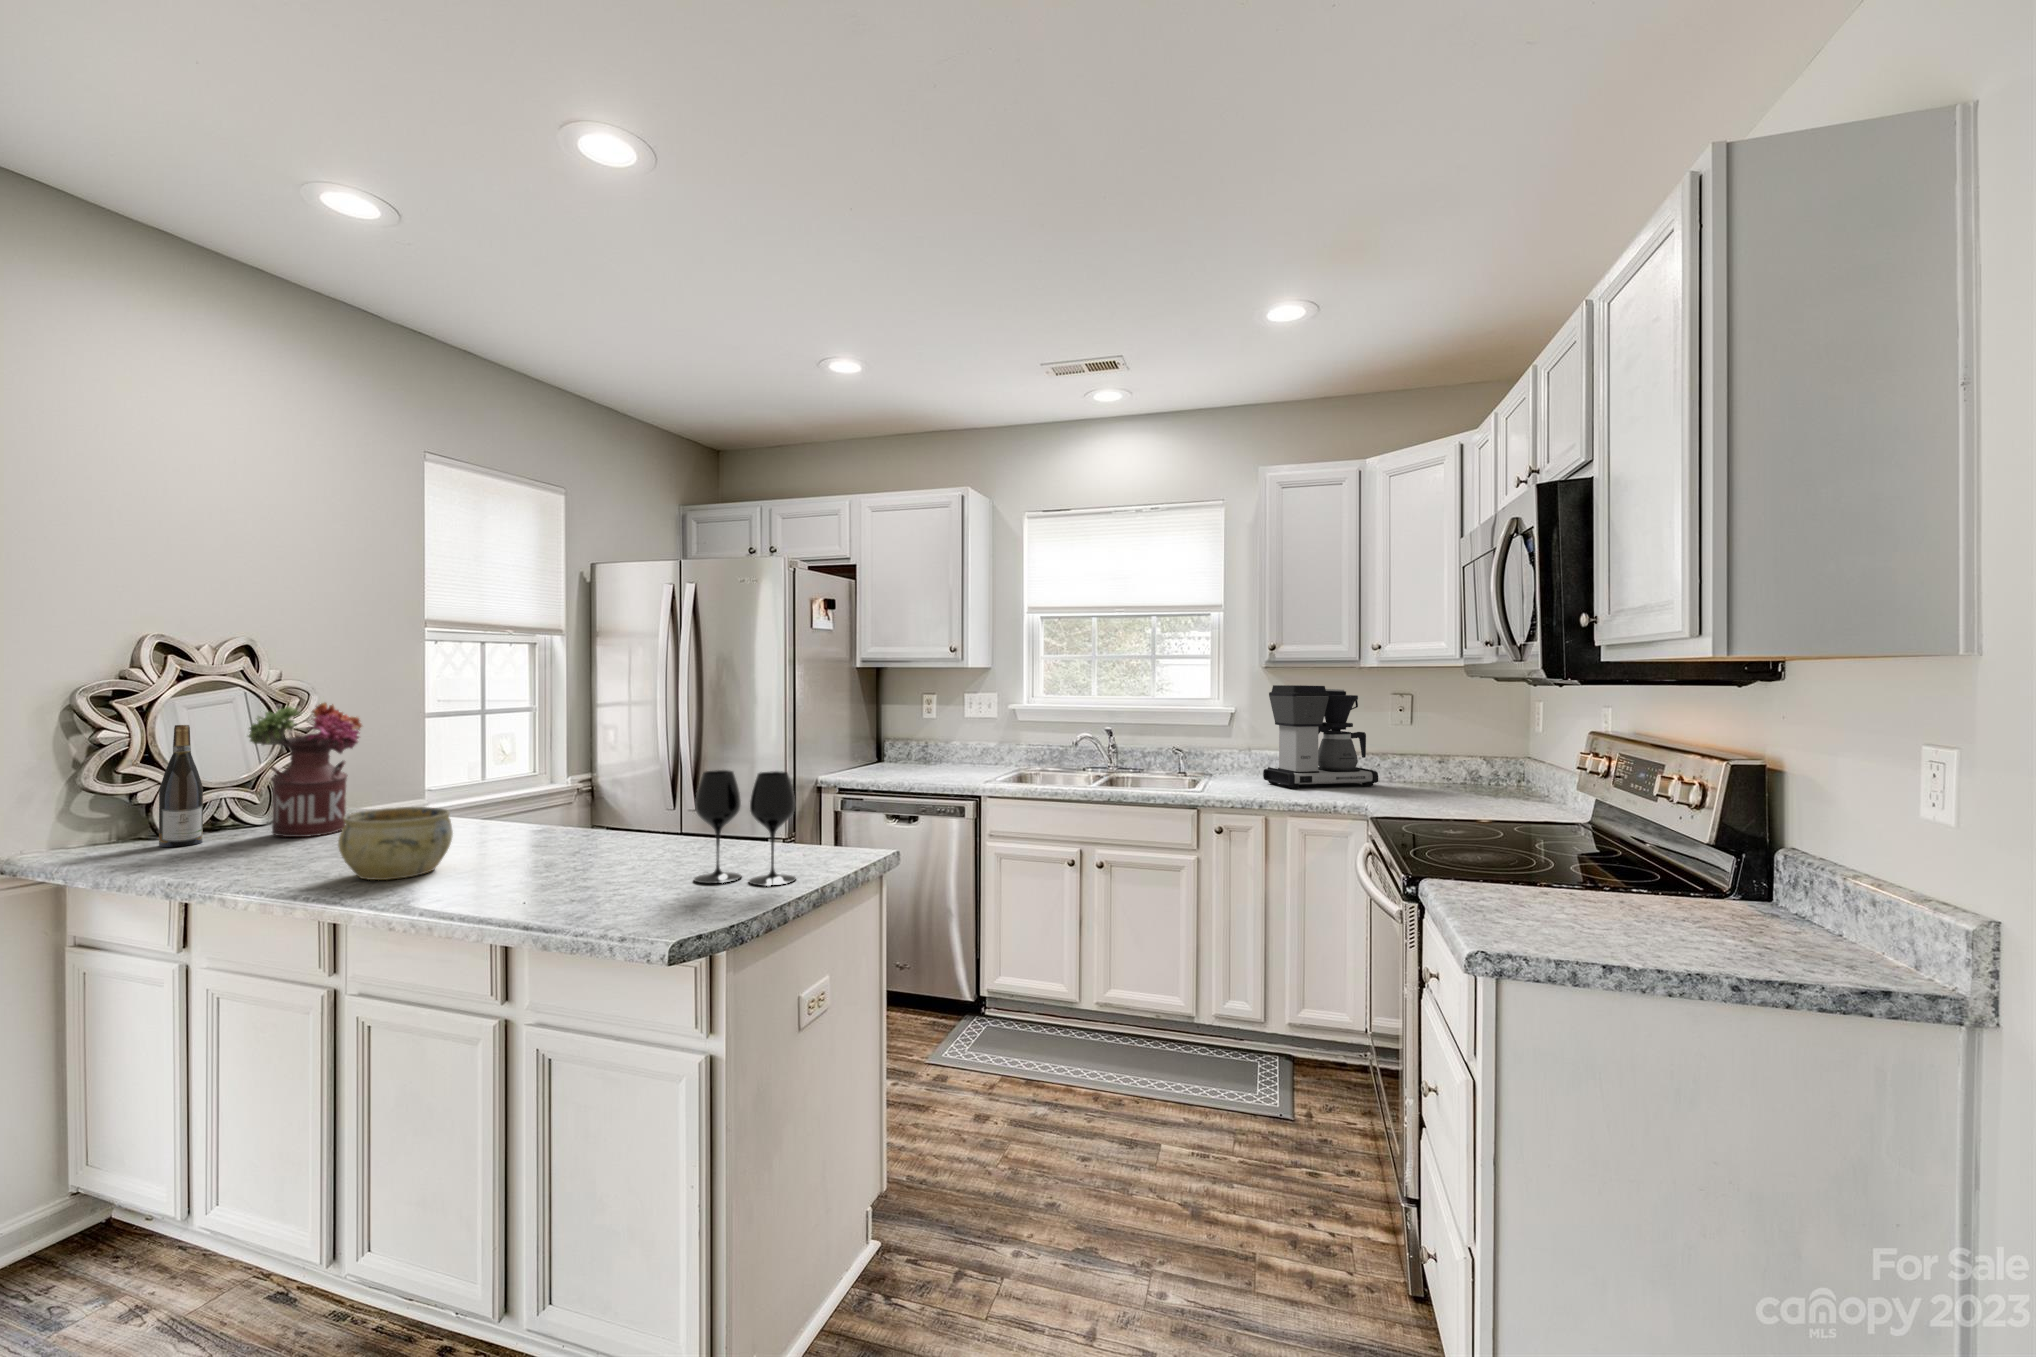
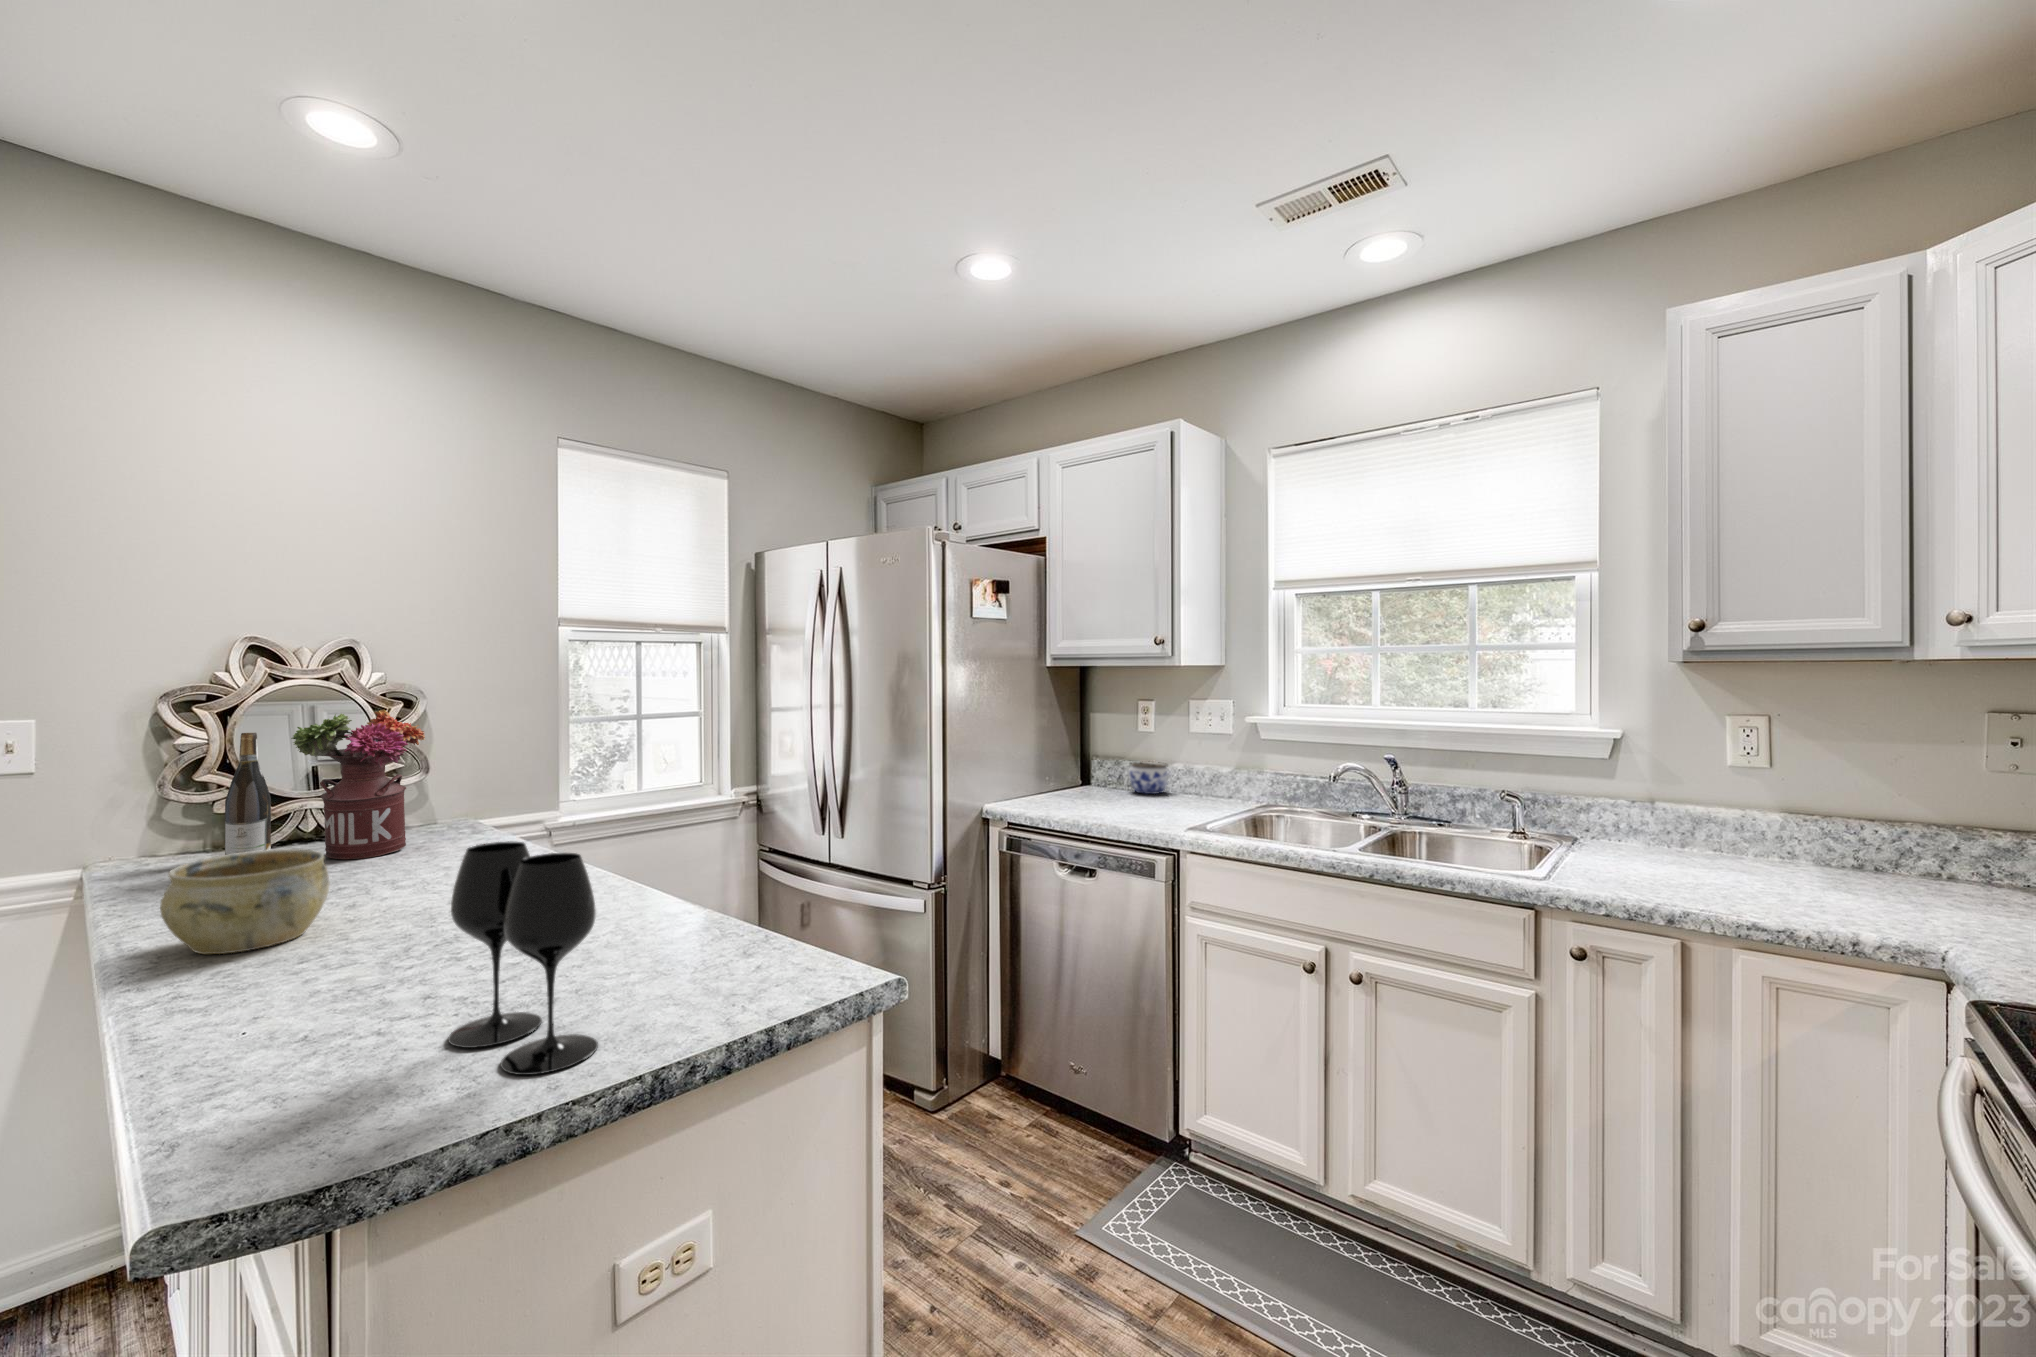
coffee maker: present [1263,685,1378,788] -> none [1678,693,1960,890]
jar: none [915,742,947,766] -> present [1129,762,1168,794]

